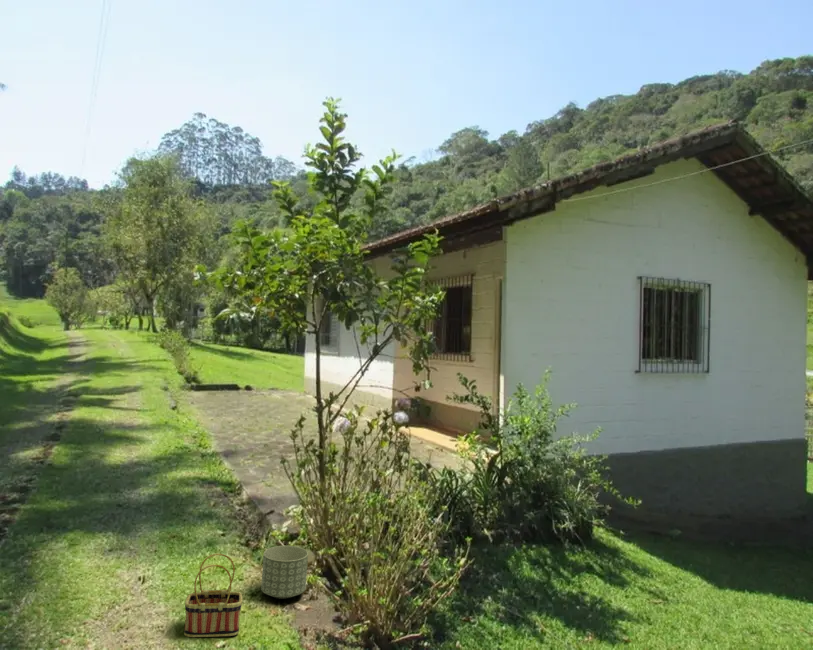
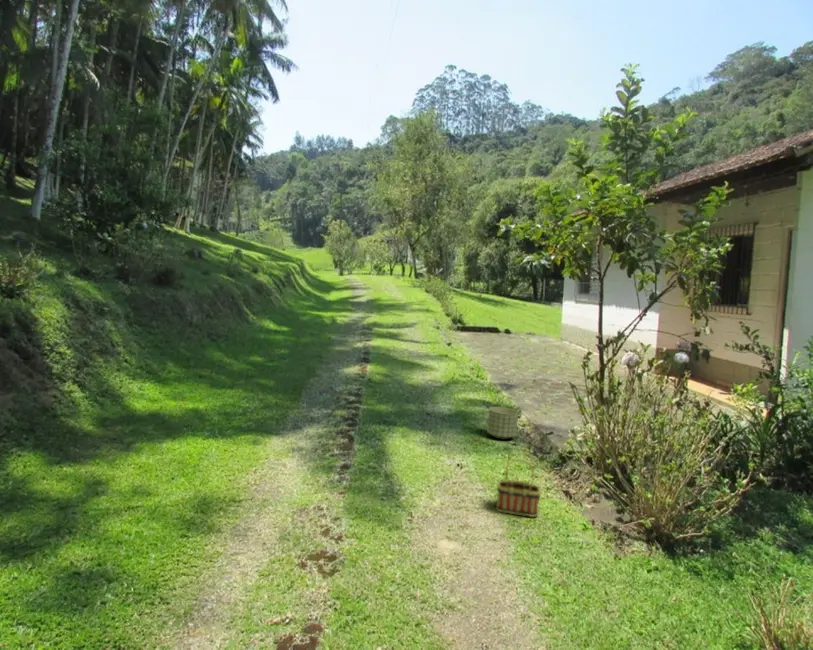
planter: present [261,546,308,599] -> present [487,407,518,439]

